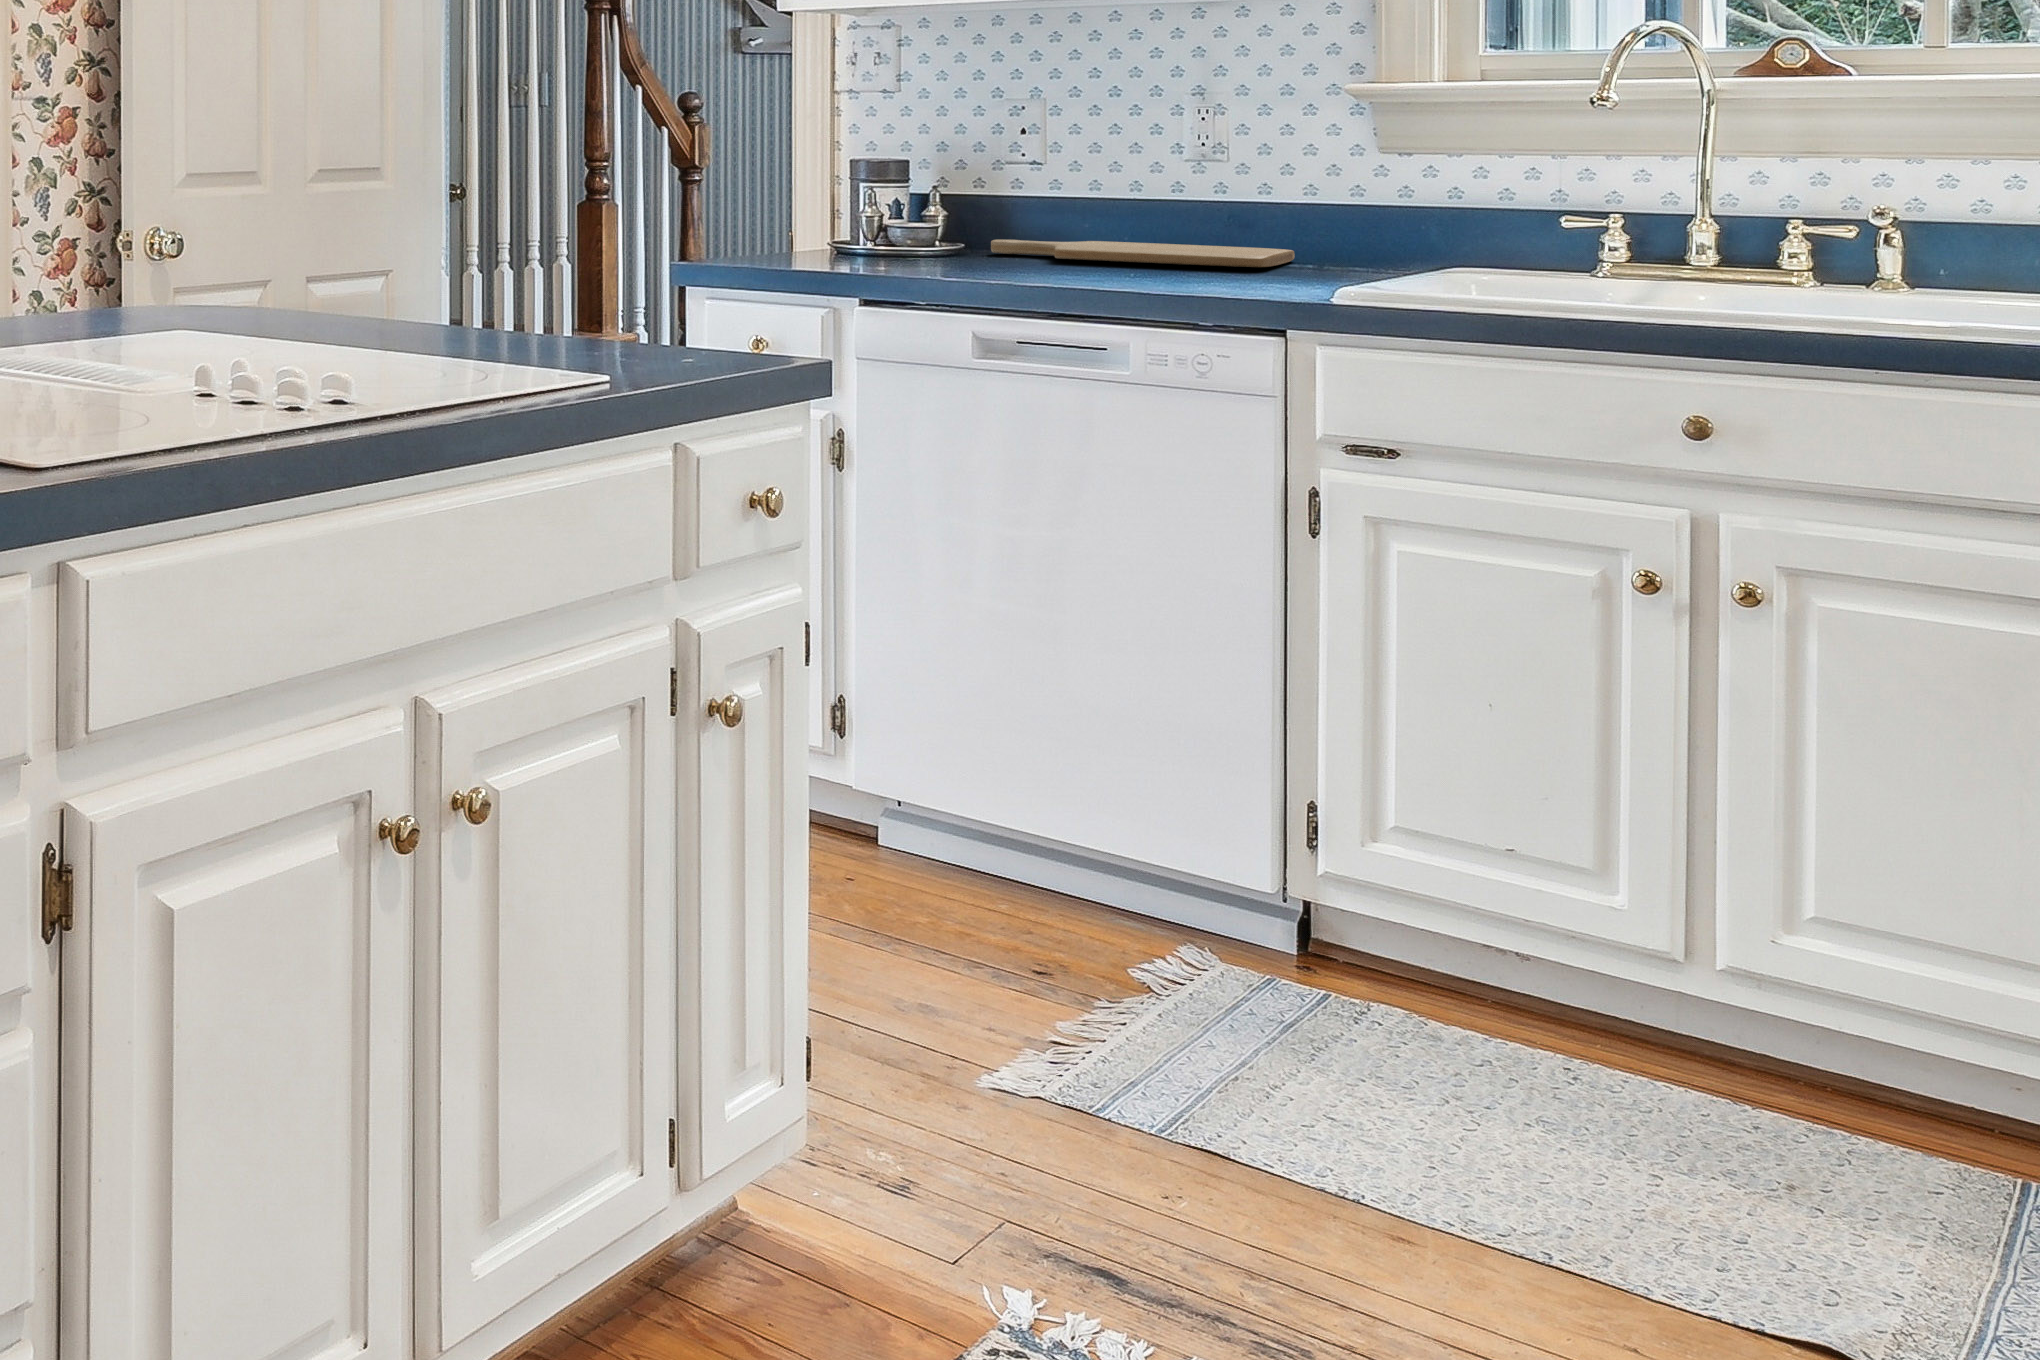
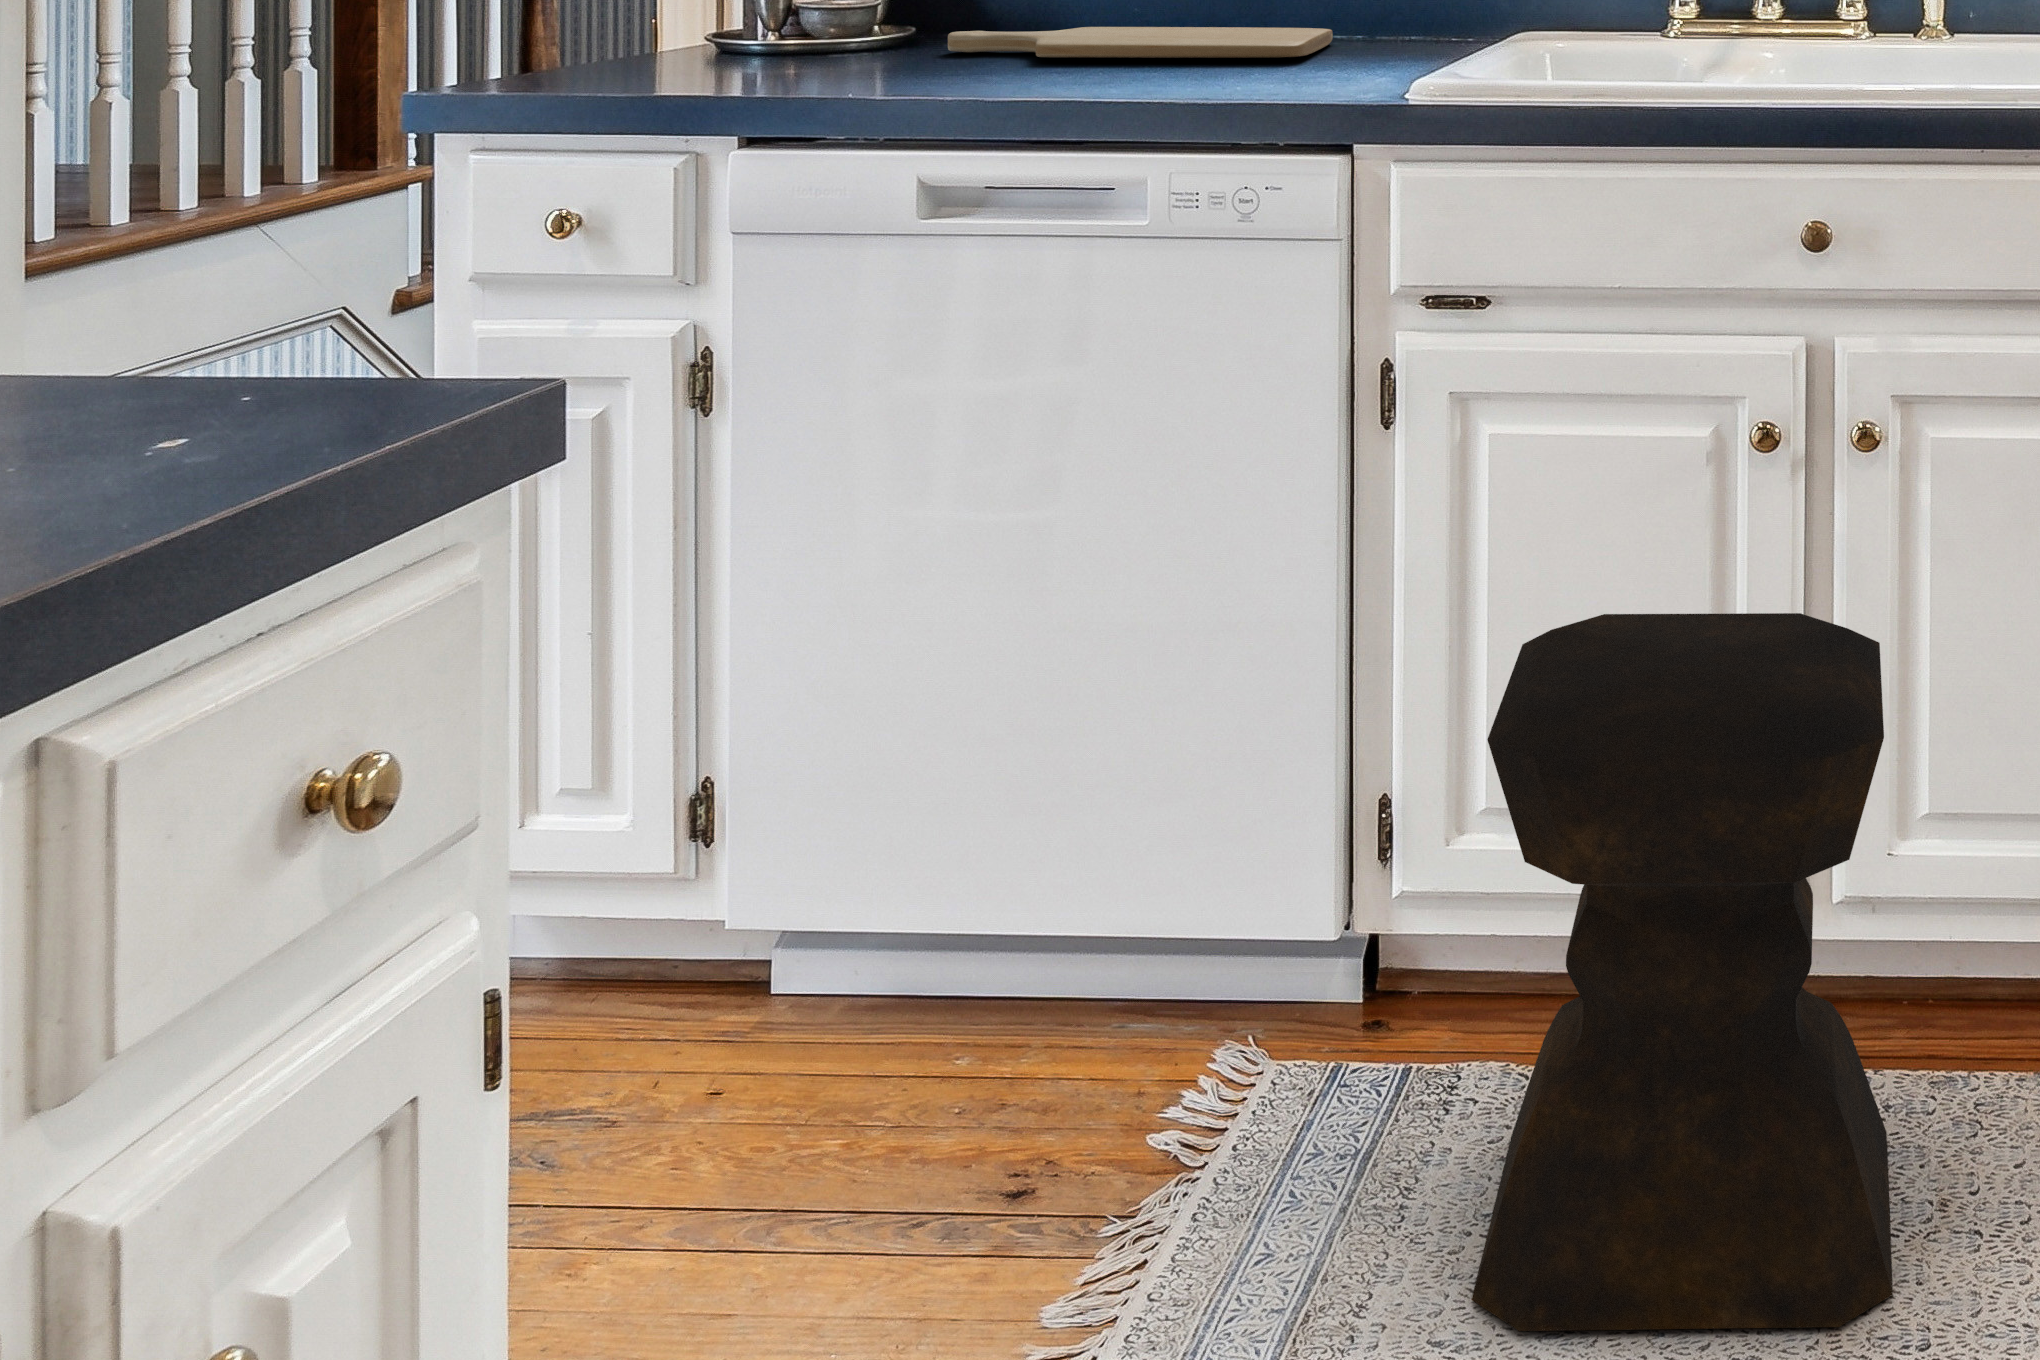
stool: none [1397,698,1817,1276] -> present [1472,613,1893,1331]

